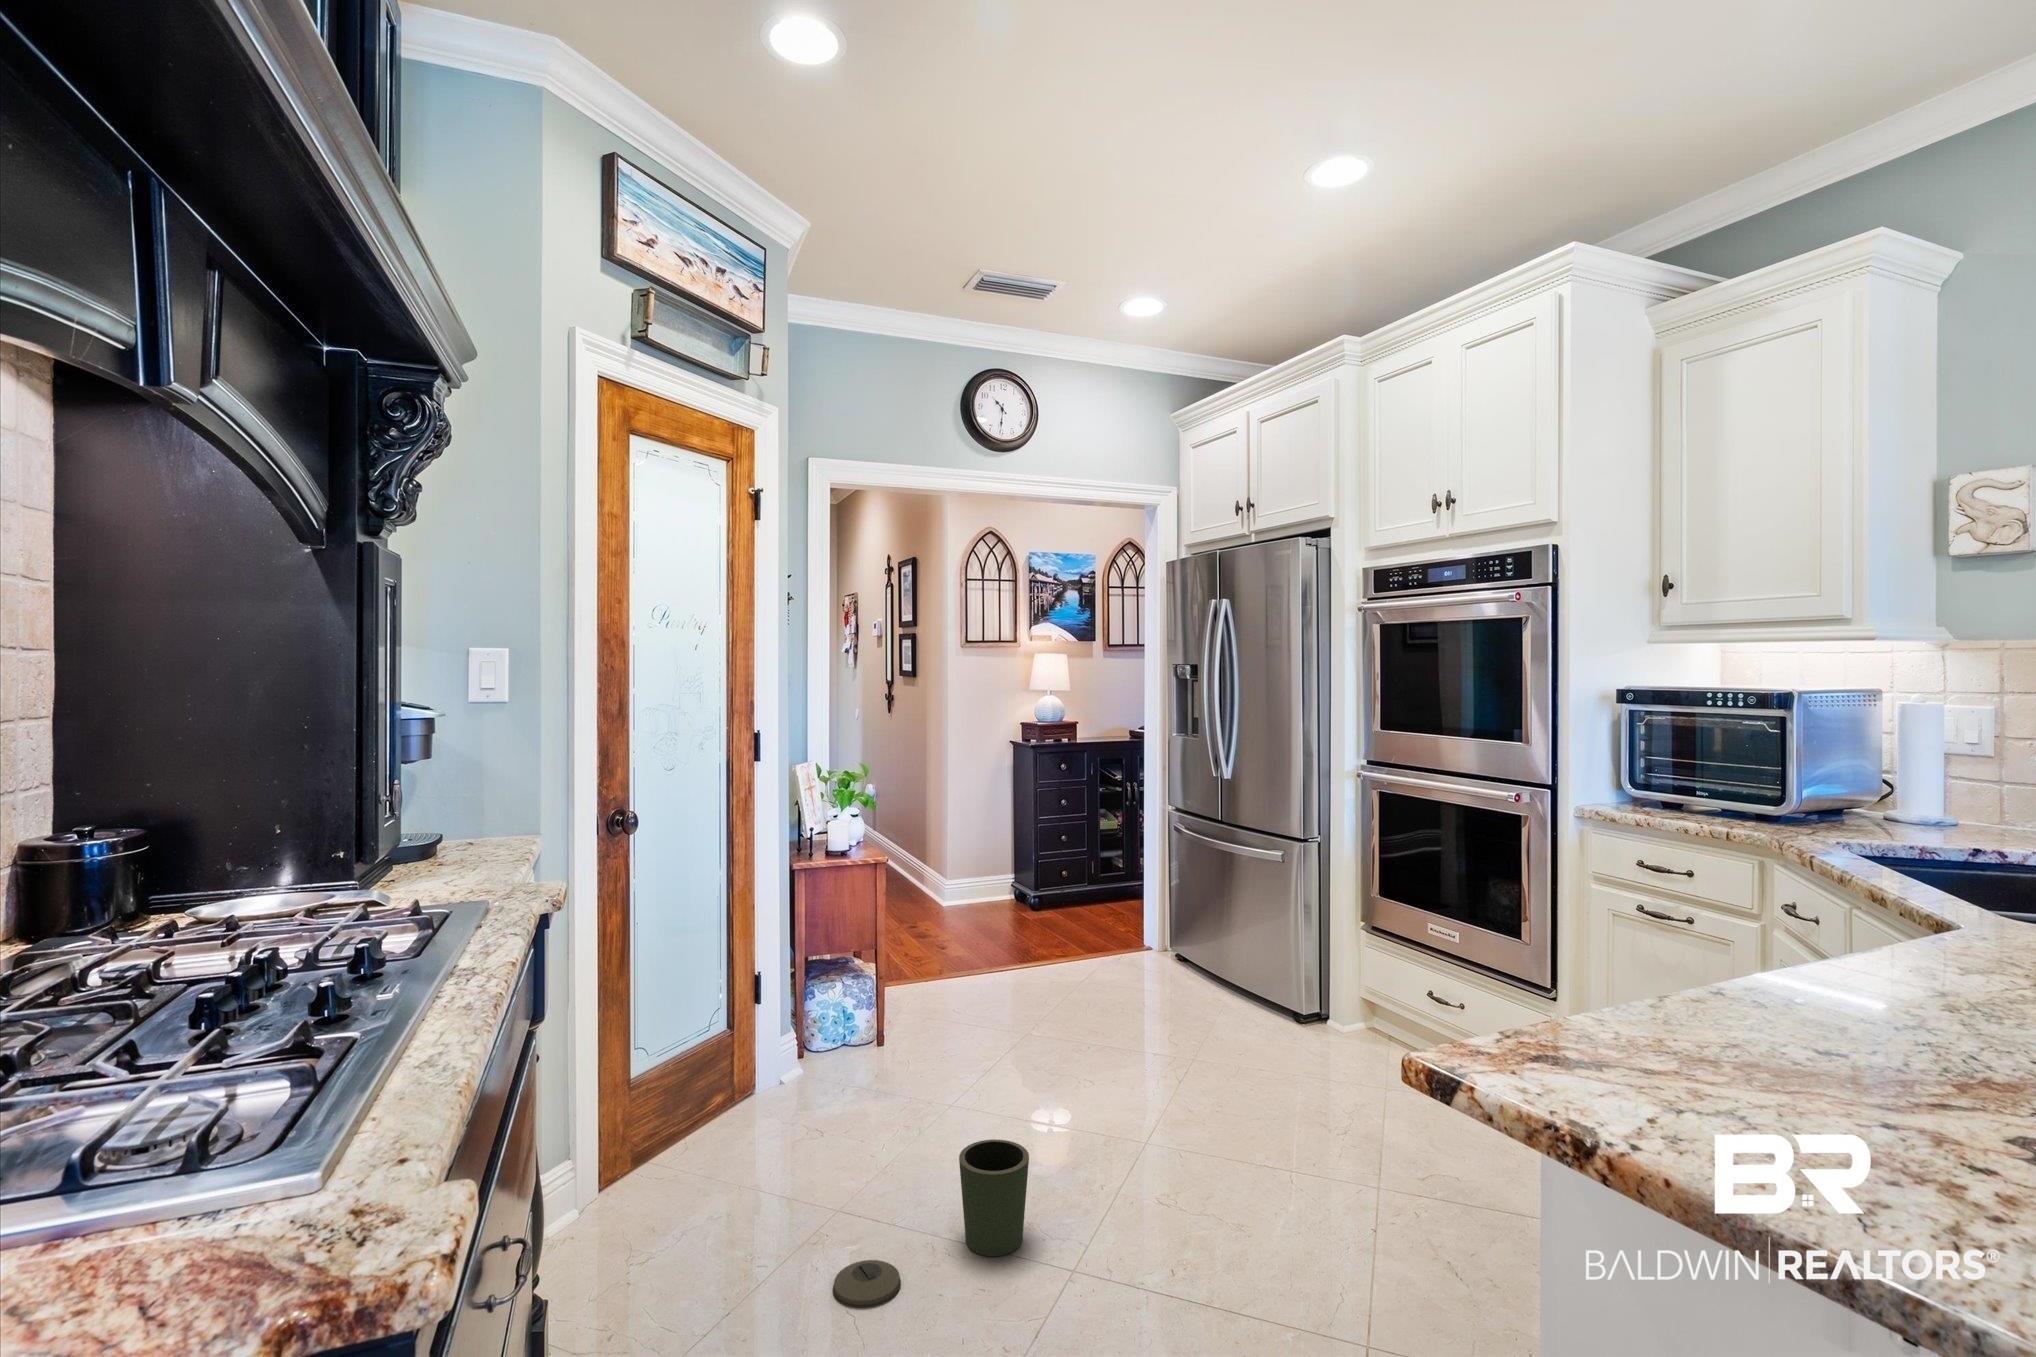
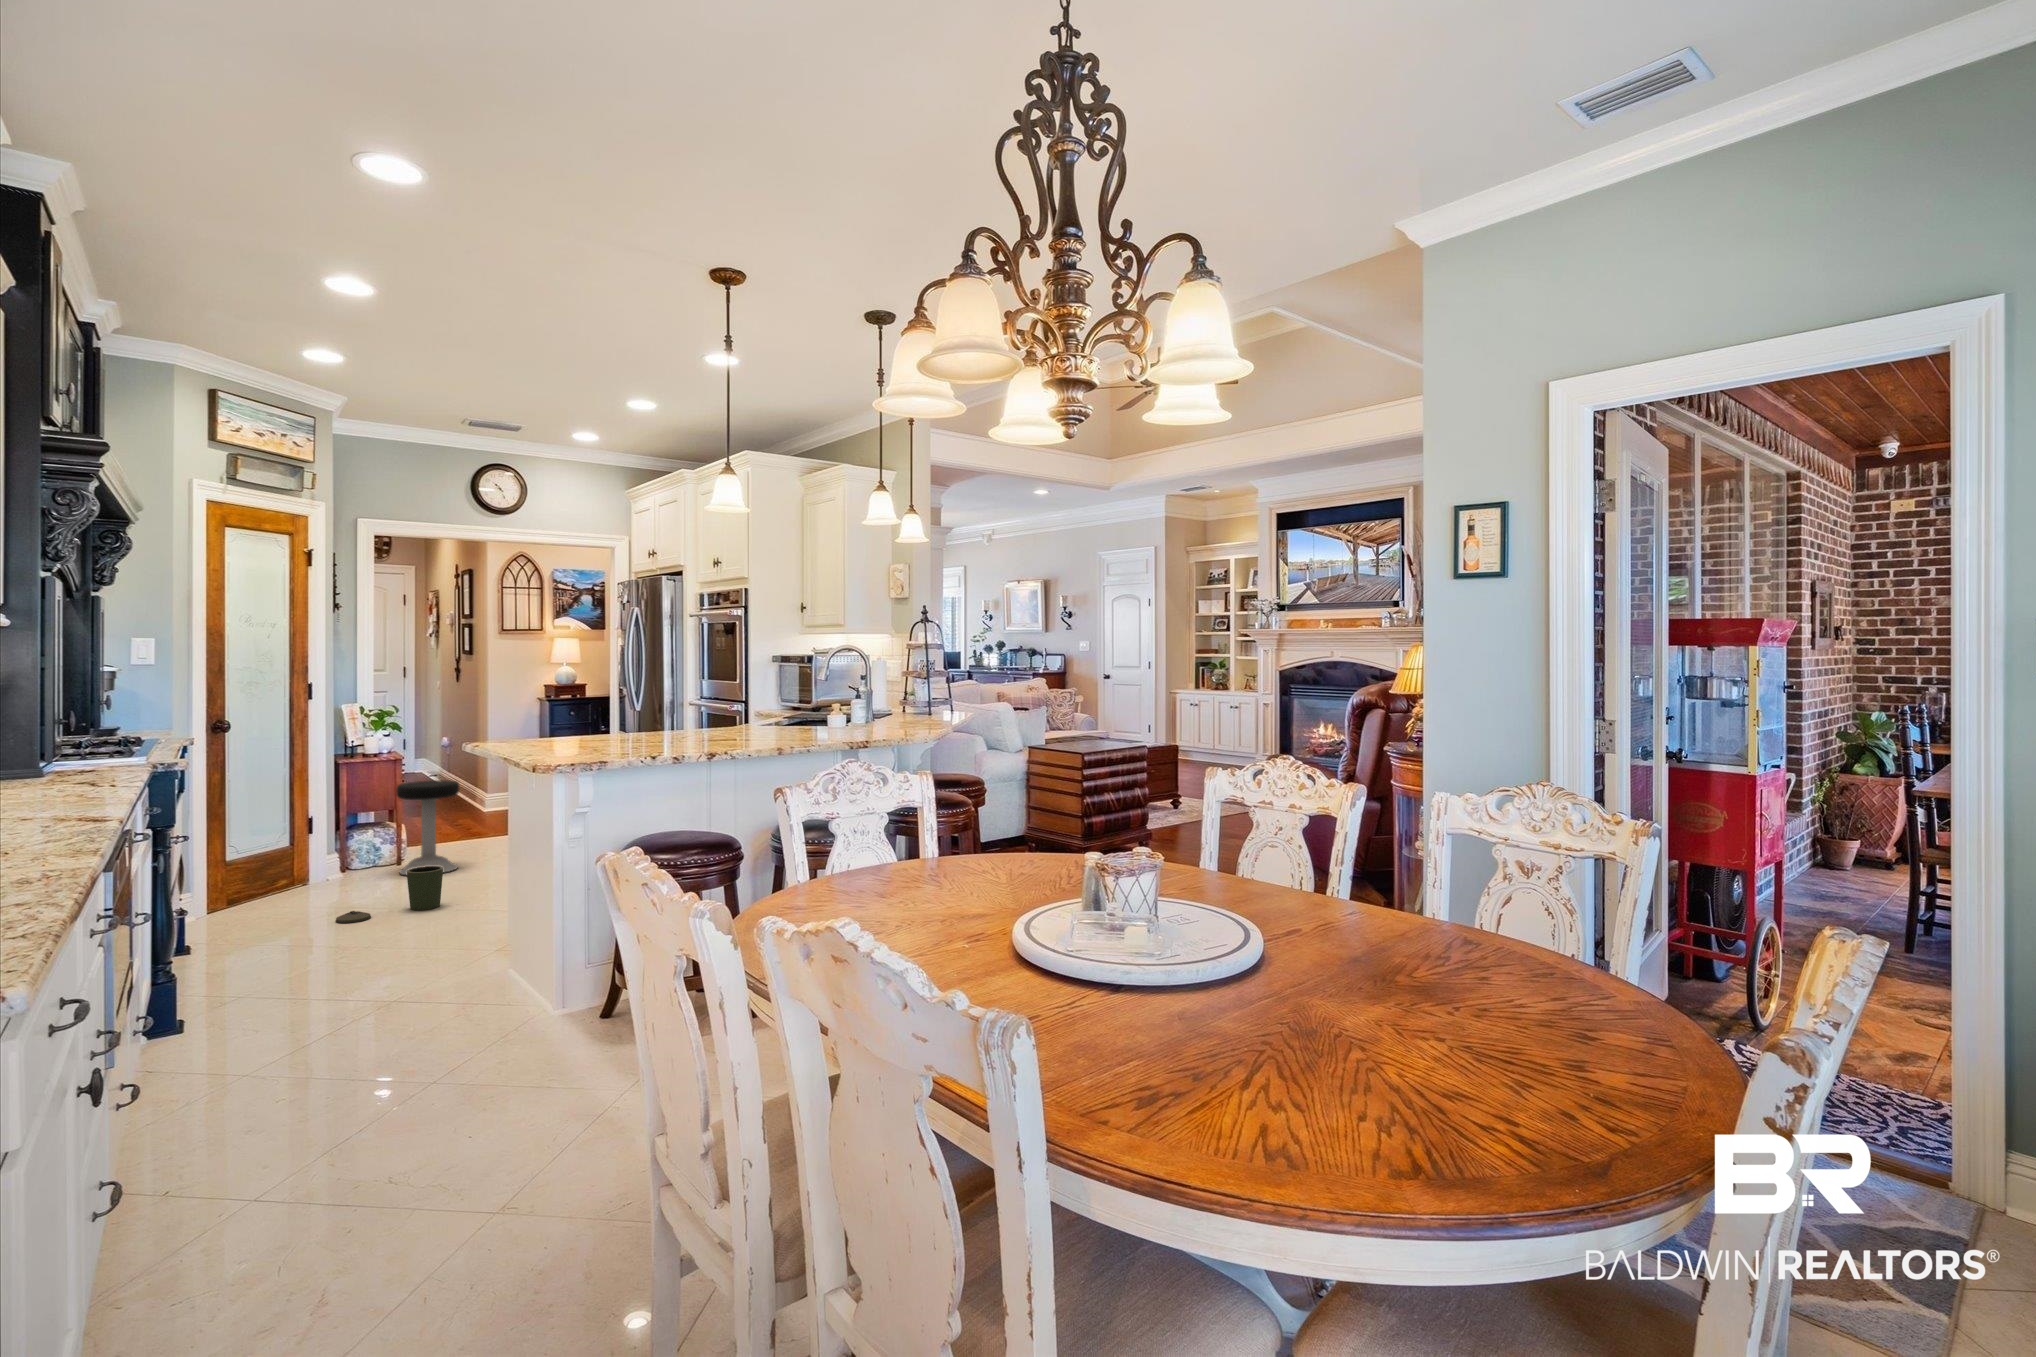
stool: none [888,902,986,1090] -> present [396,780,459,875]

